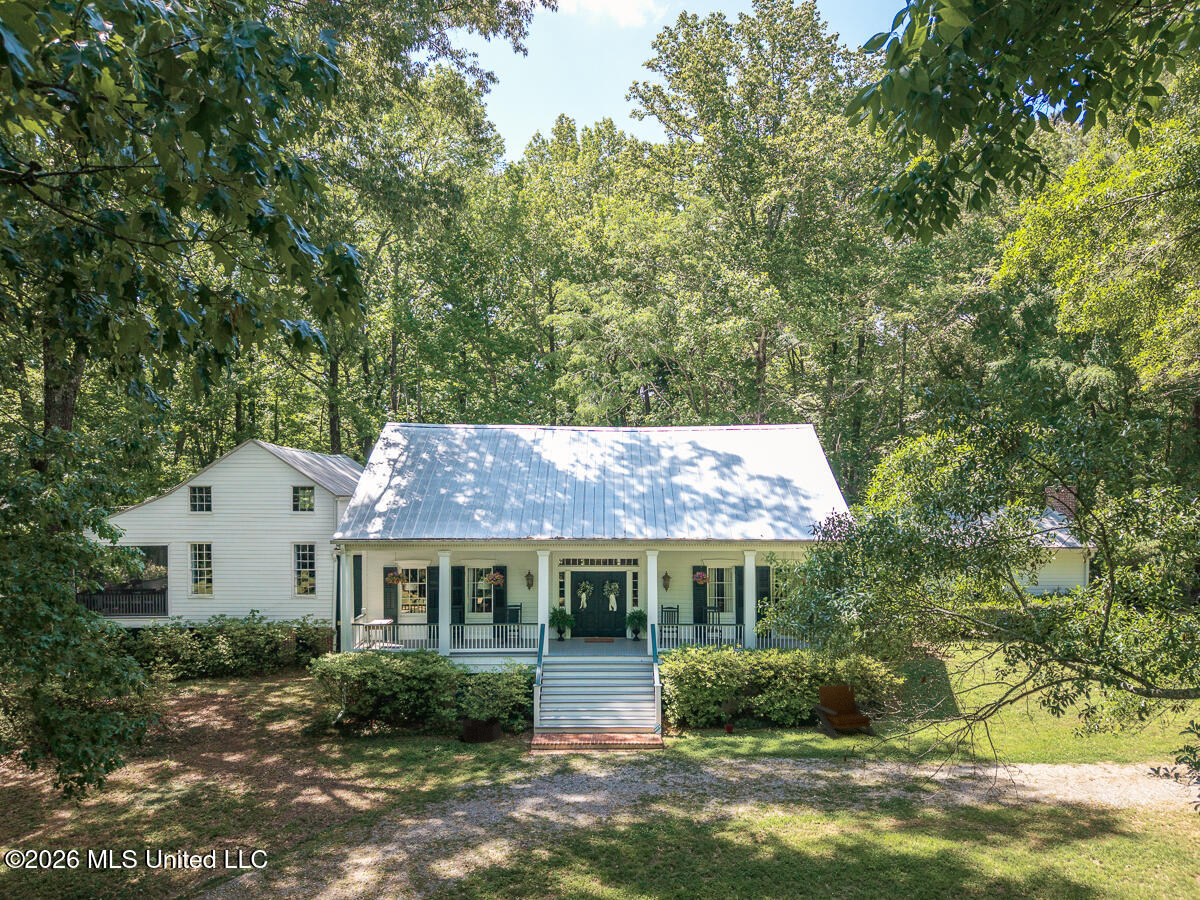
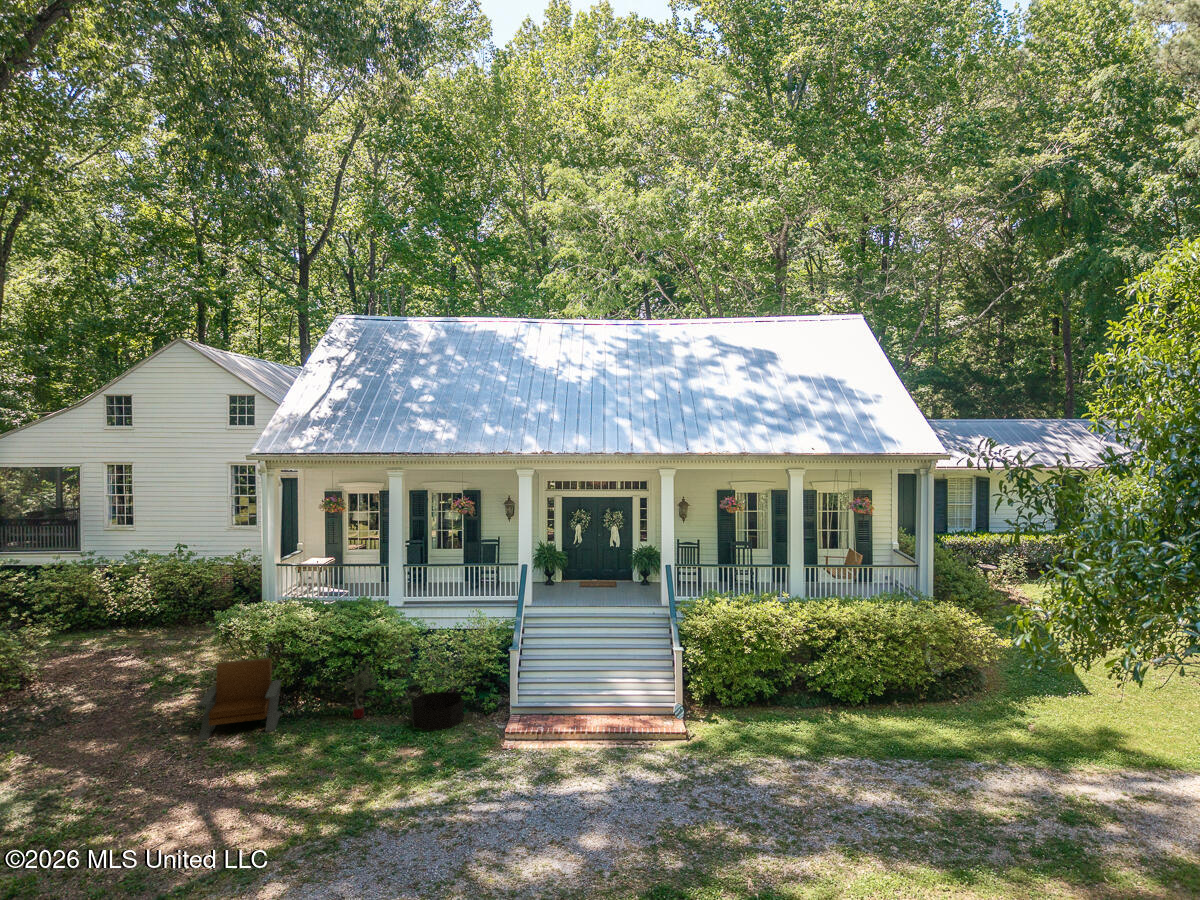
lounge chair: present [812,684,877,740] -> present [198,658,281,740]
potted tree: present [715,693,743,733] -> present [345,664,377,719]

